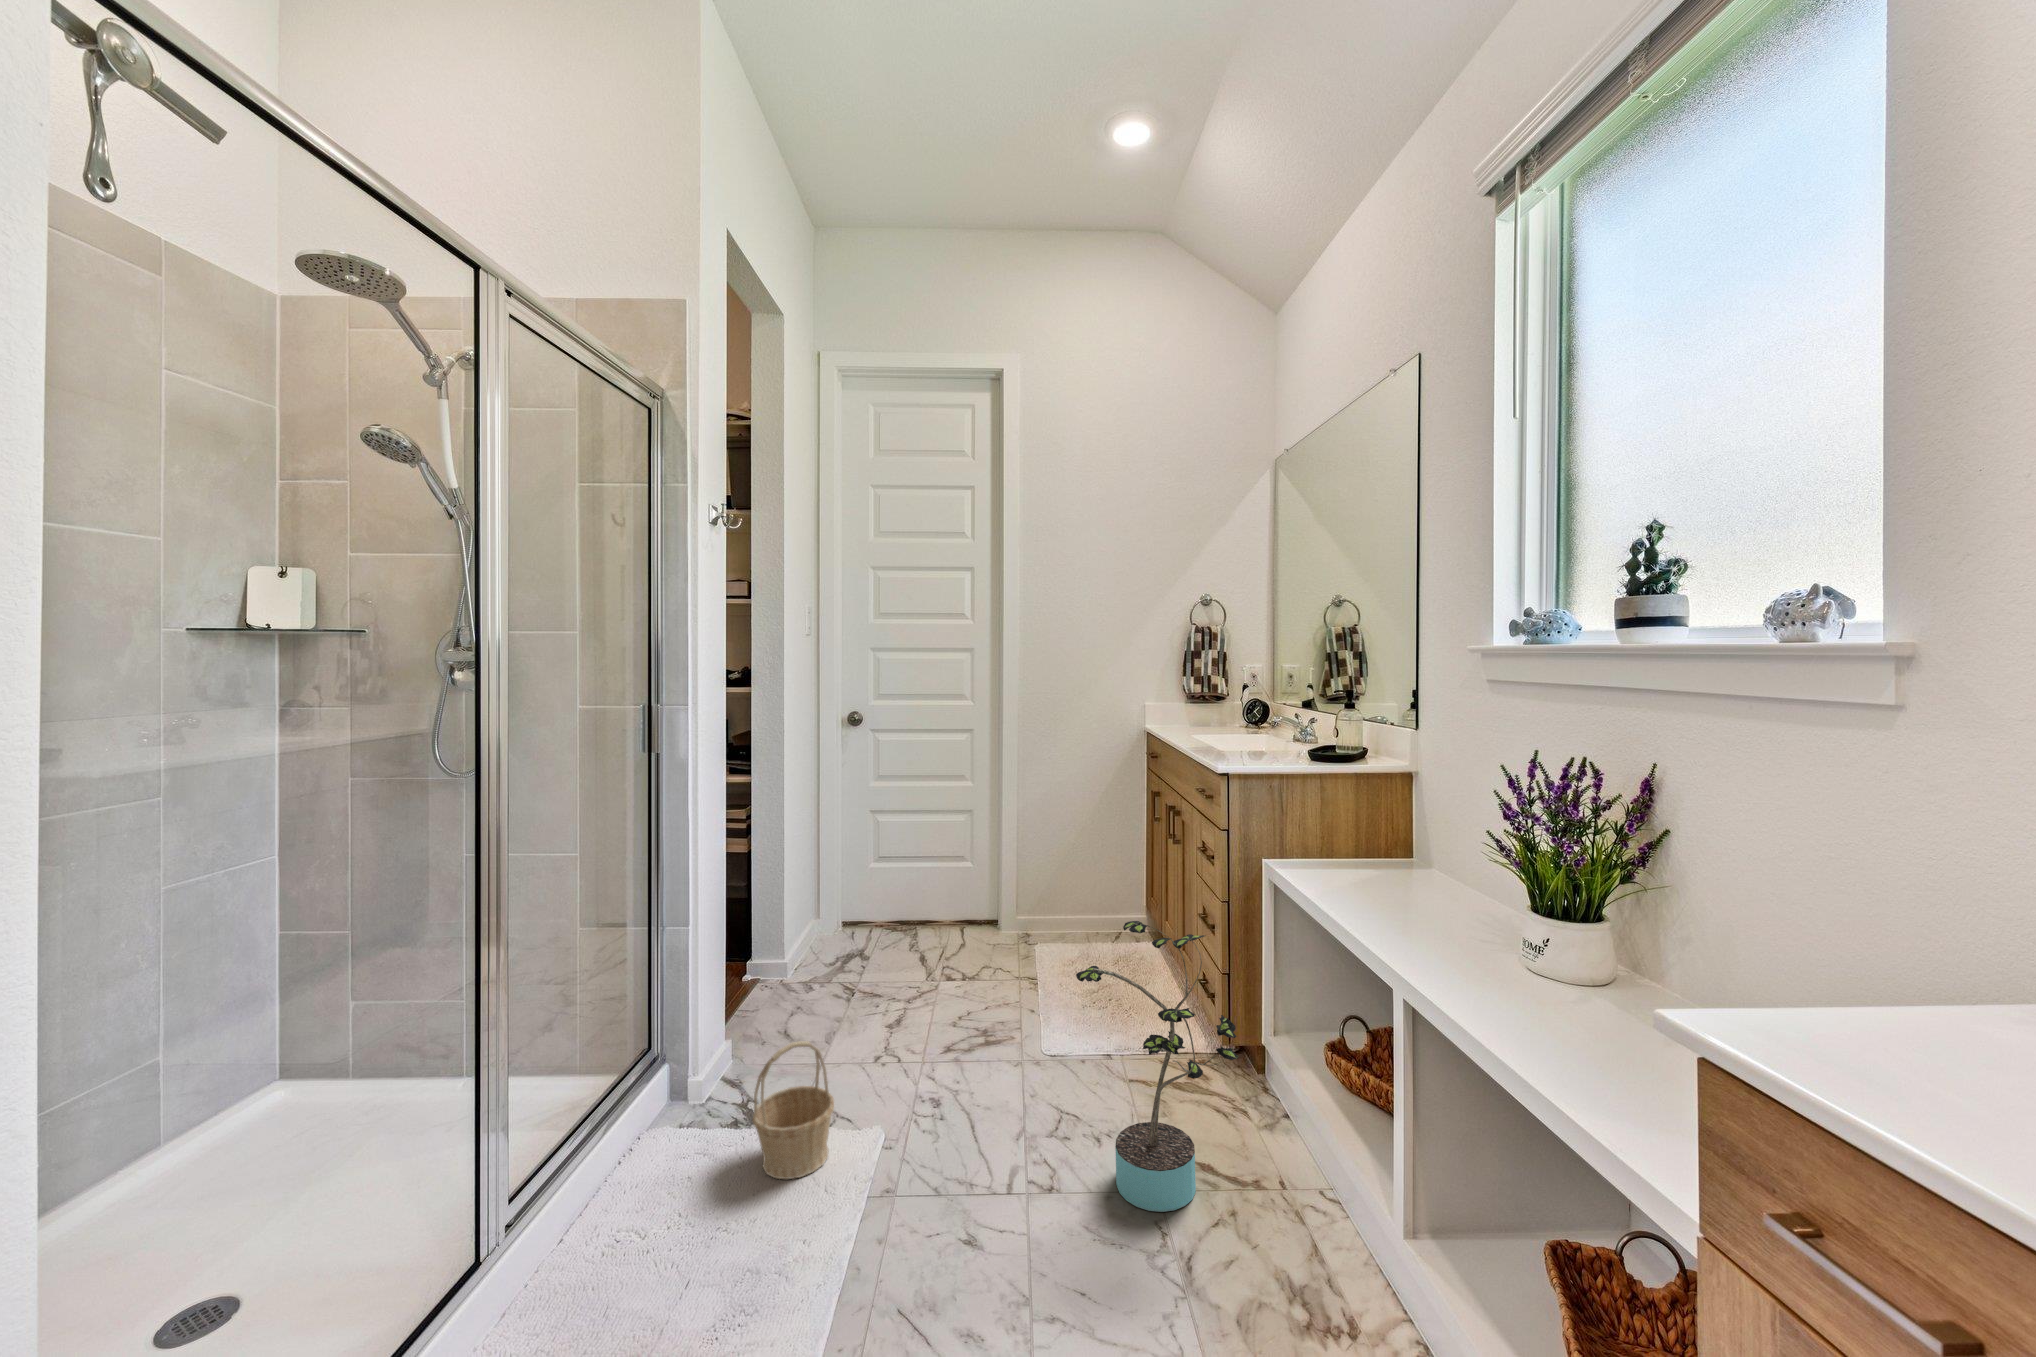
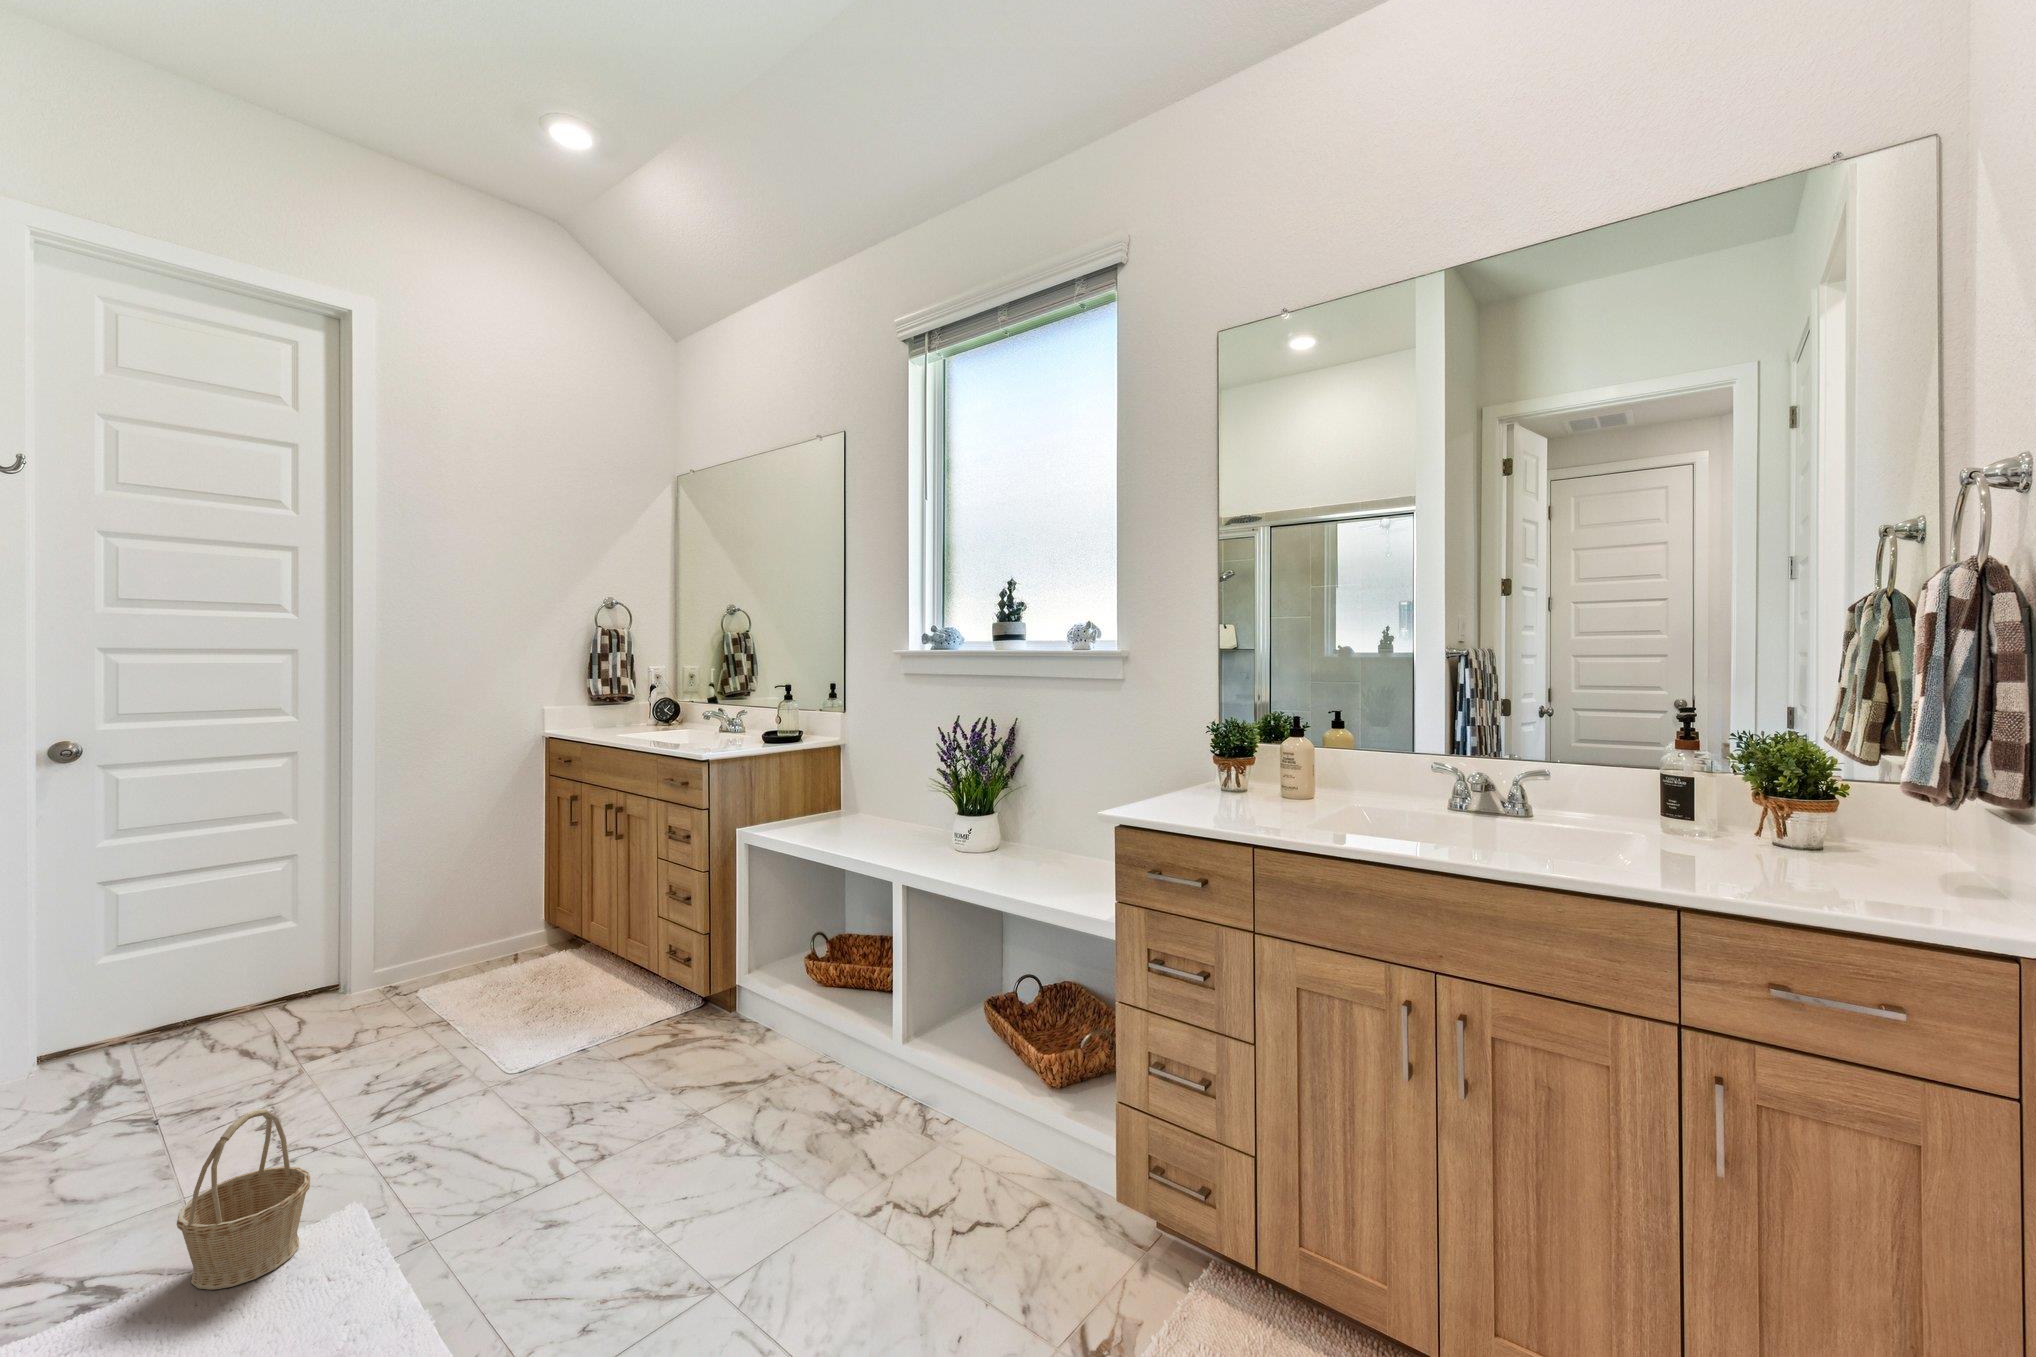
potted plant: present [1076,921,1238,1212] -> none [635,884,777,1127]

